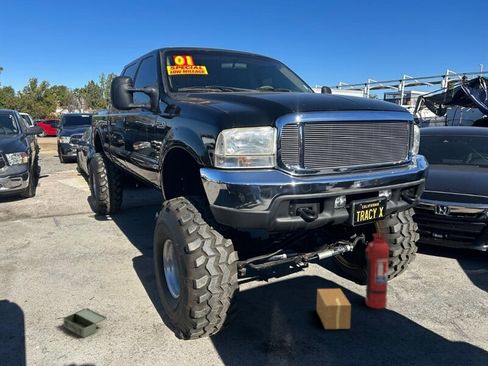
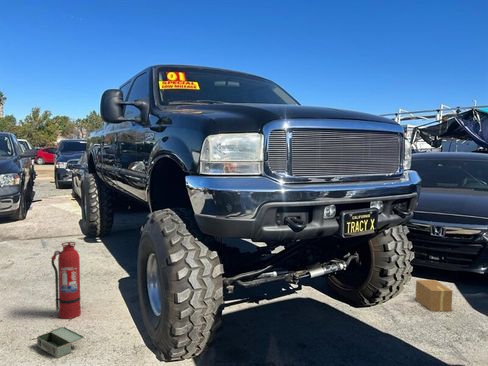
fire extinguisher: present [365,233,389,309] -> present [51,242,81,319]
cardboard box: present [317,289,351,329] -> present [415,280,452,311]

